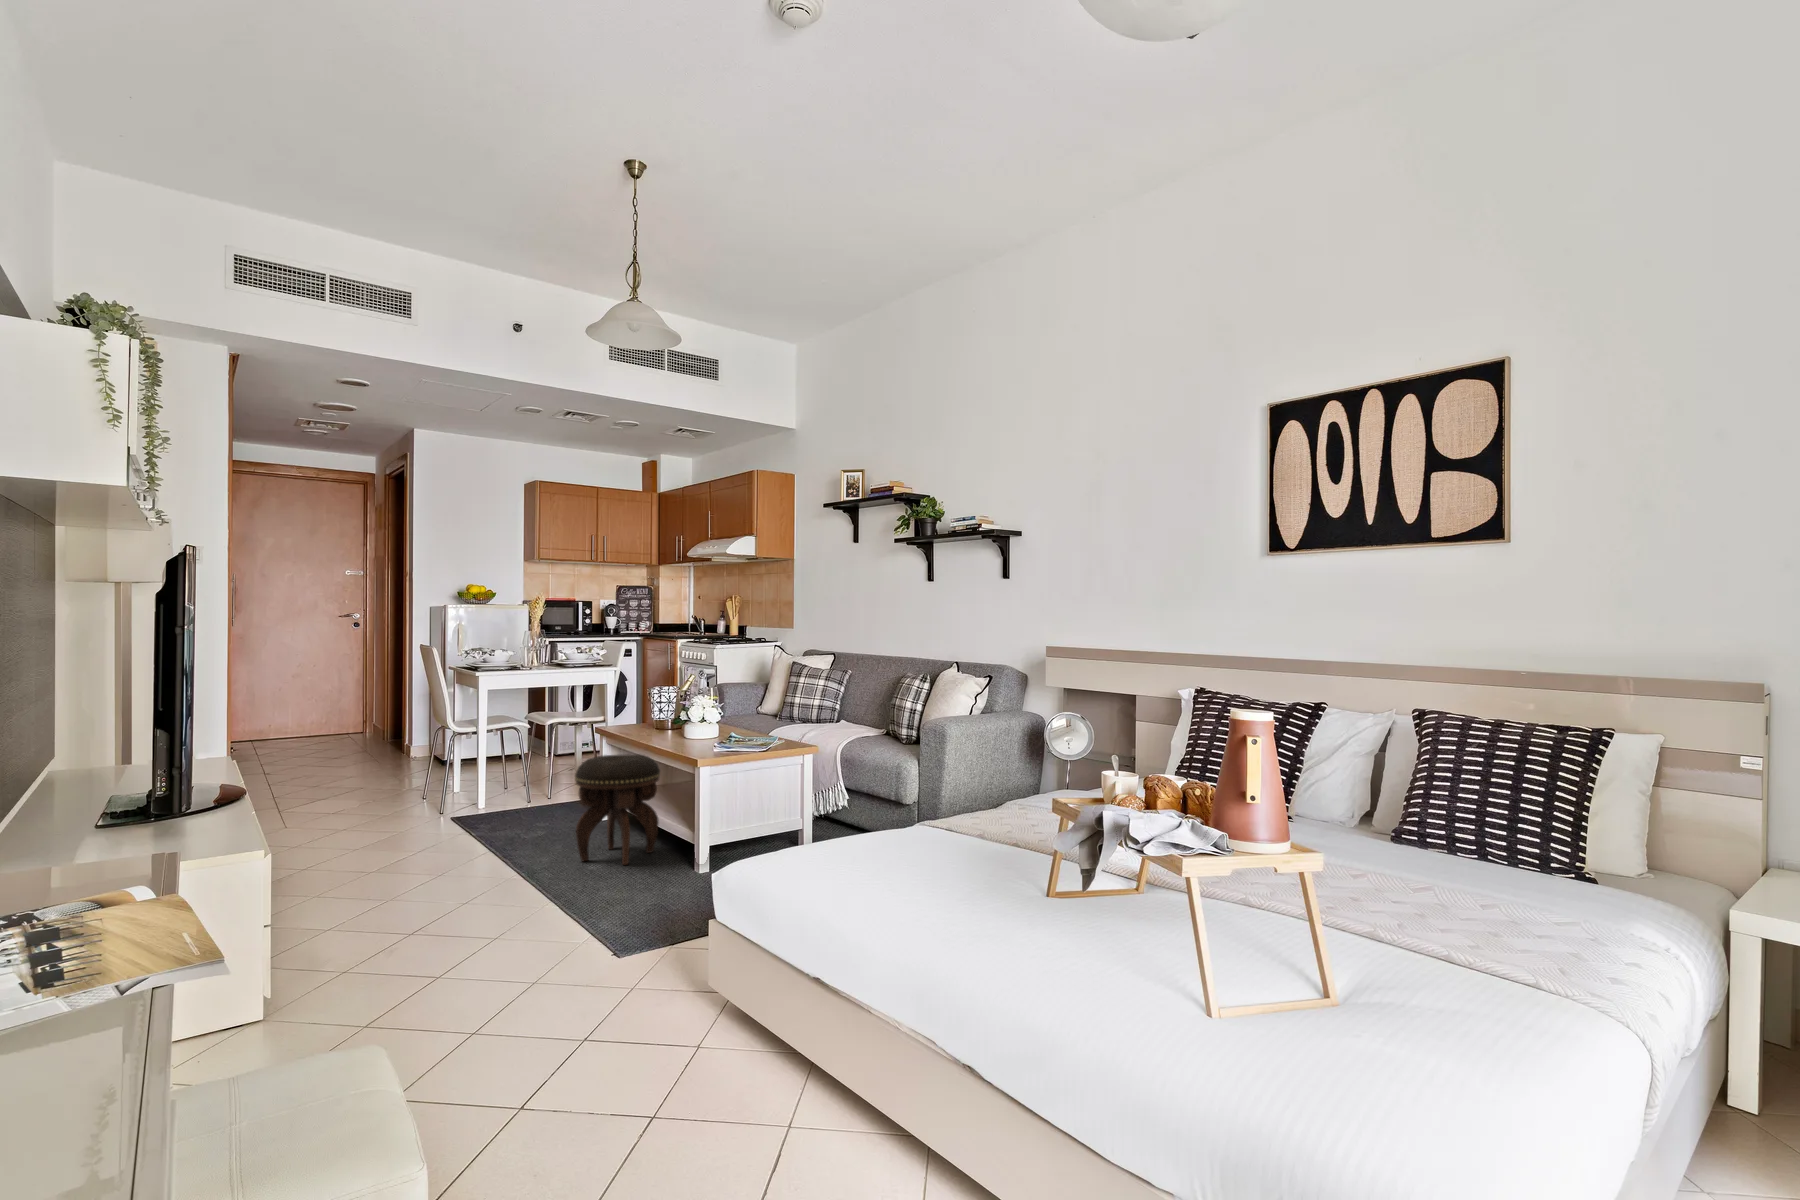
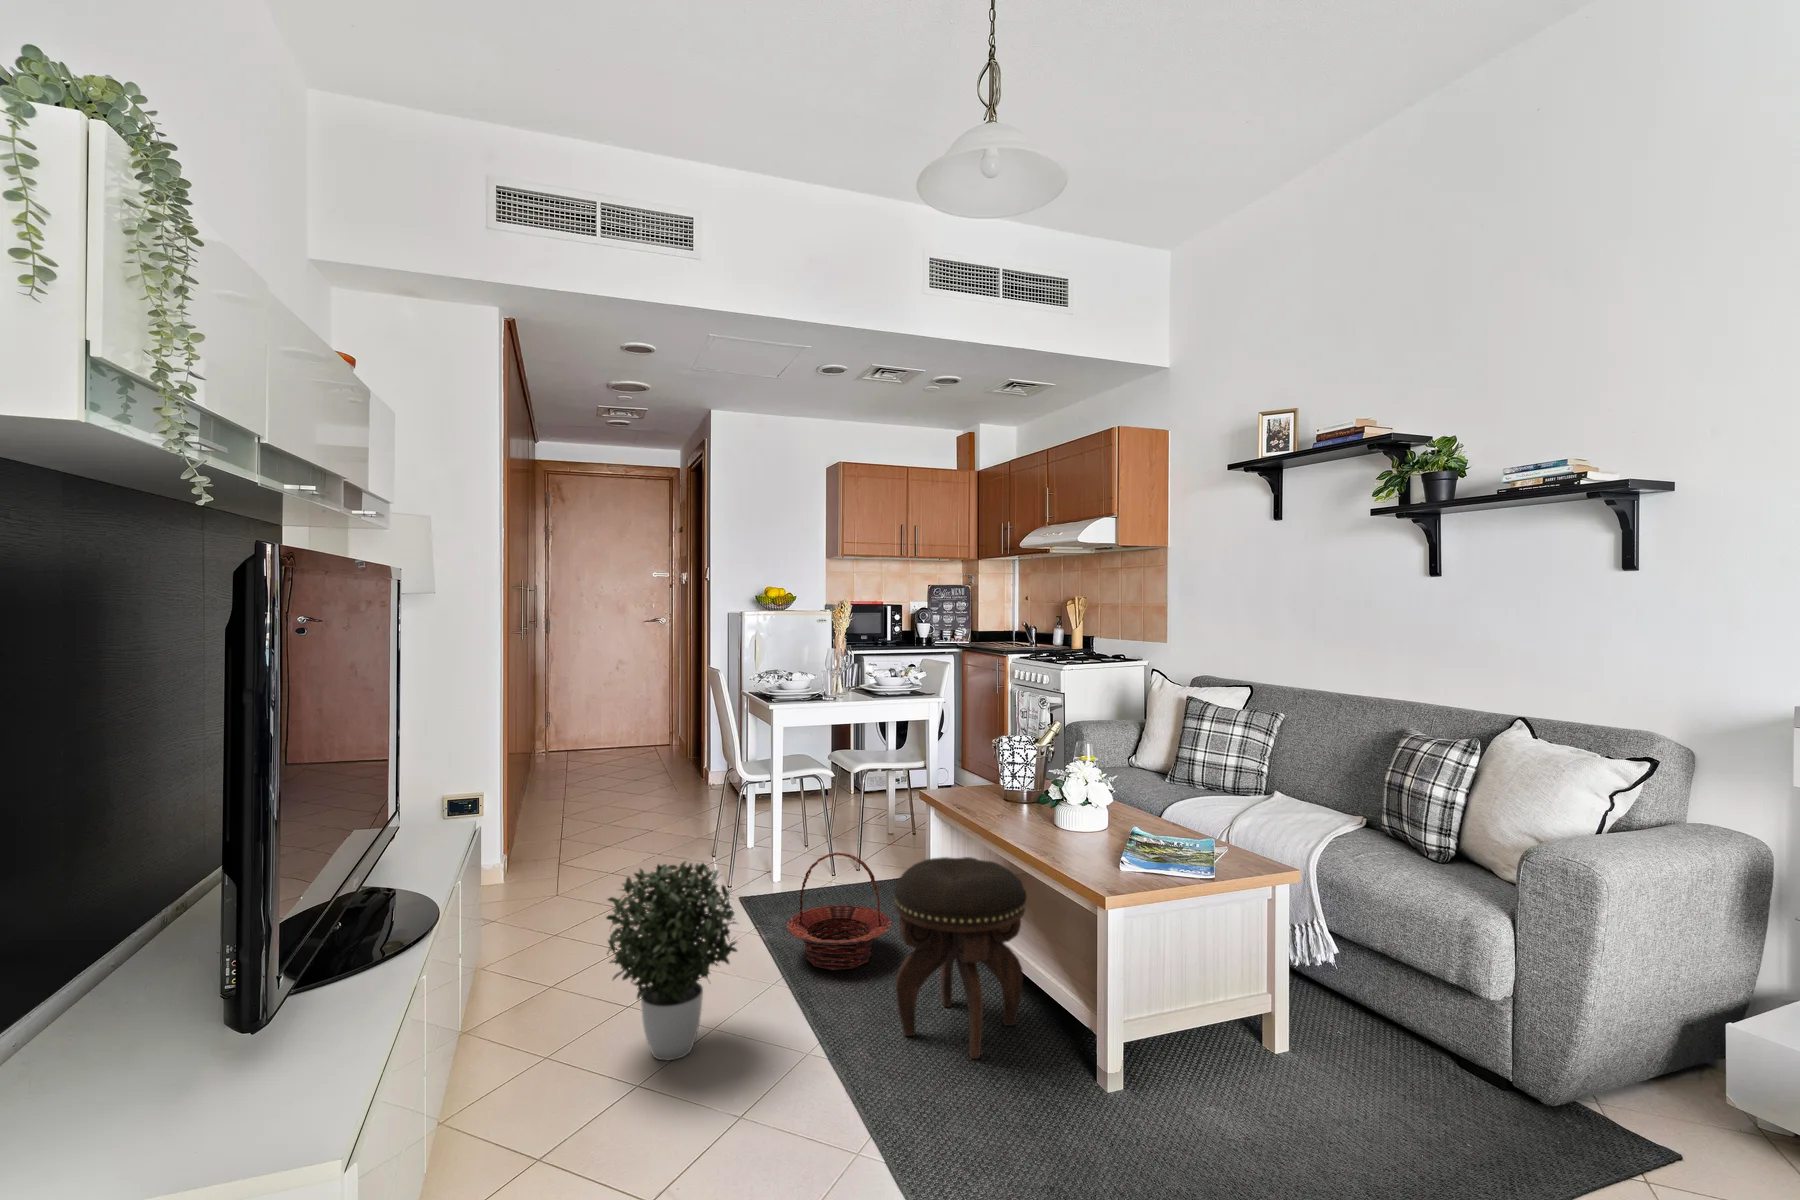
potted plant: none [375,759,471,883] -> present [606,862,737,1060]
basket: none [498,766,575,842] -> present [787,853,891,970]

